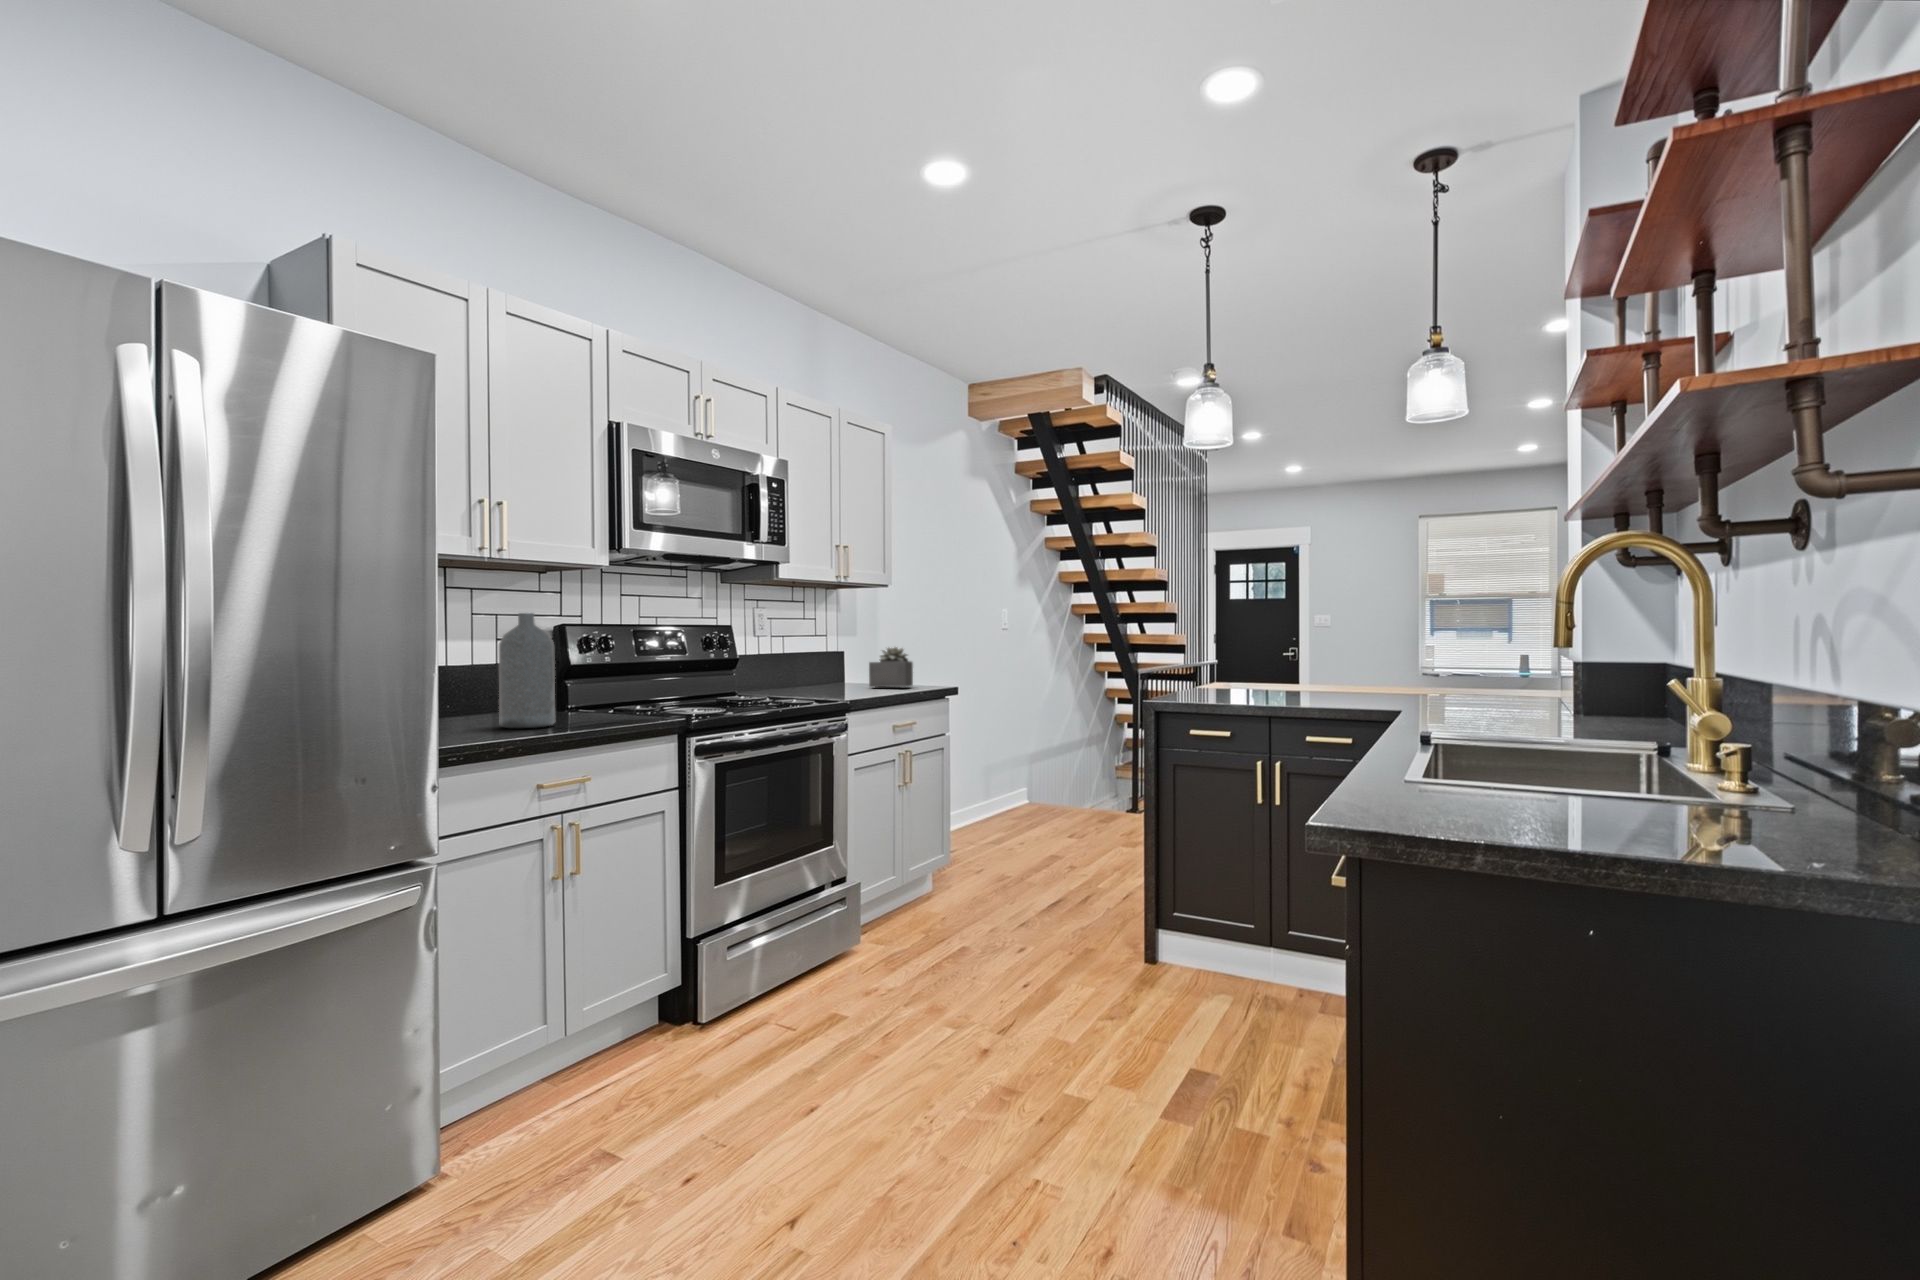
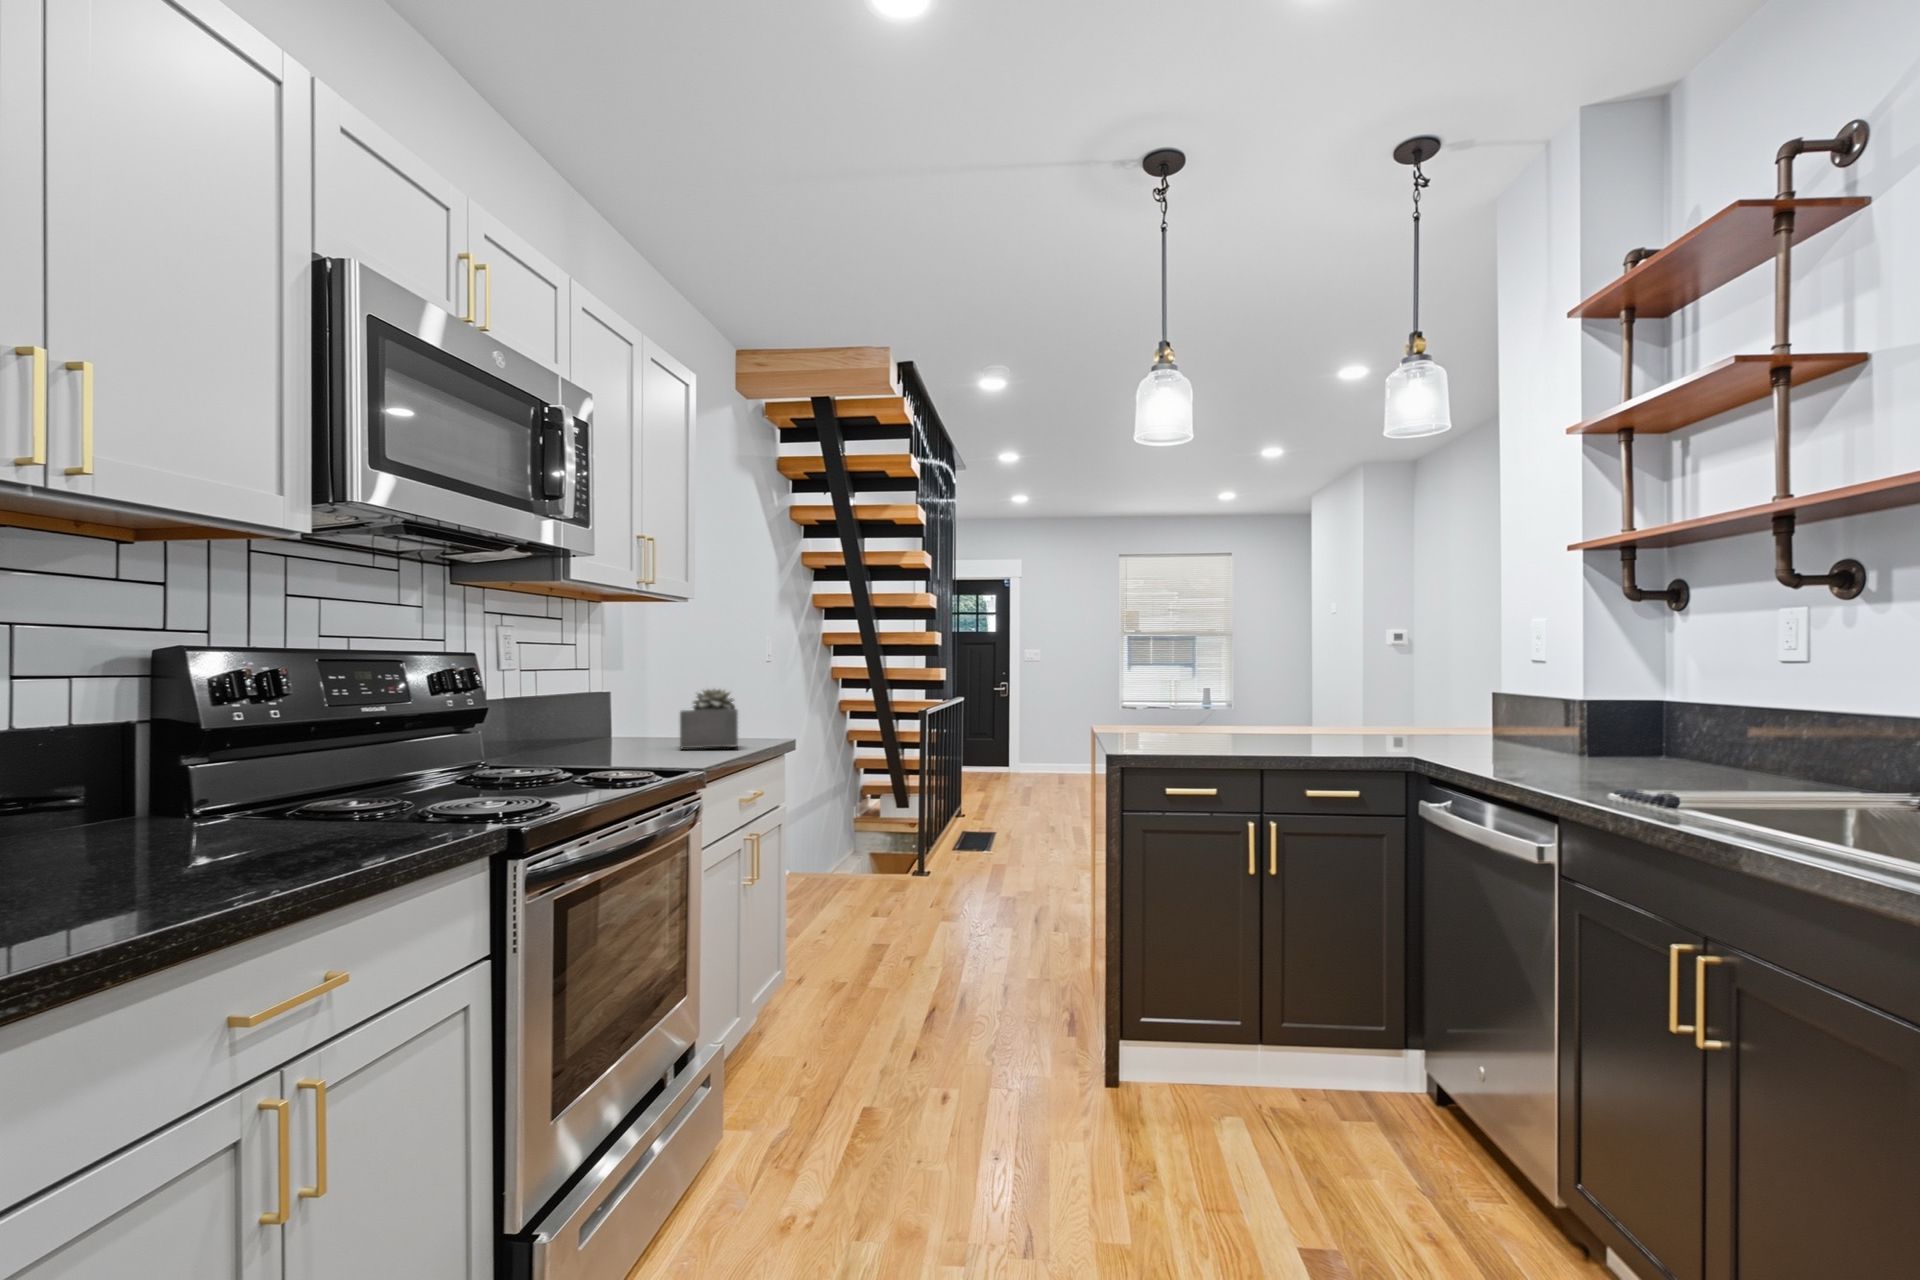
bottle: present [499,613,555,728] -> none [73,620,237,905]

